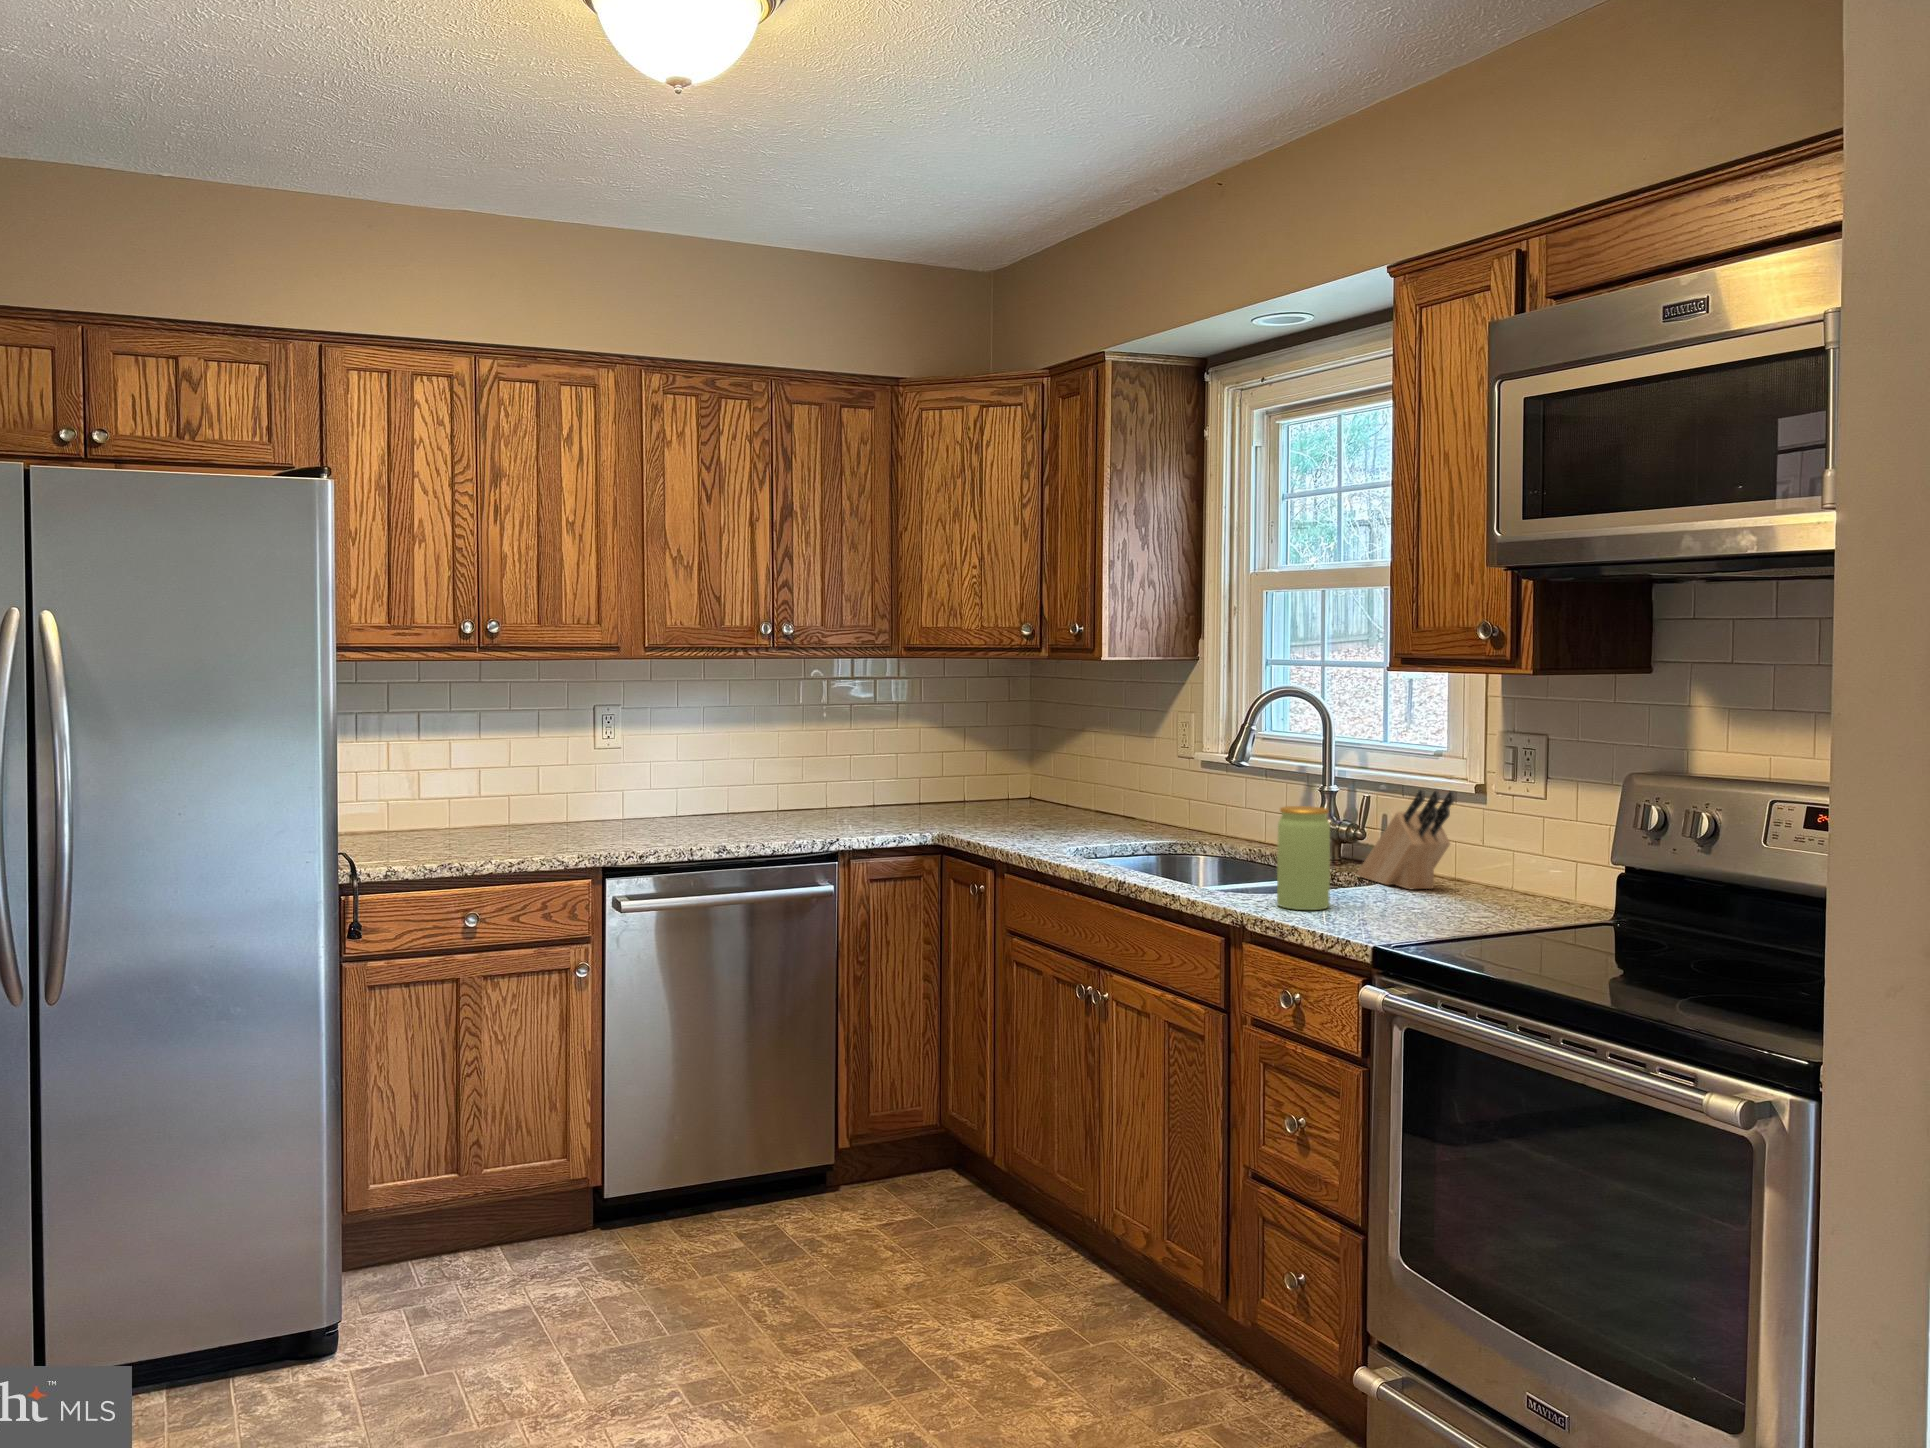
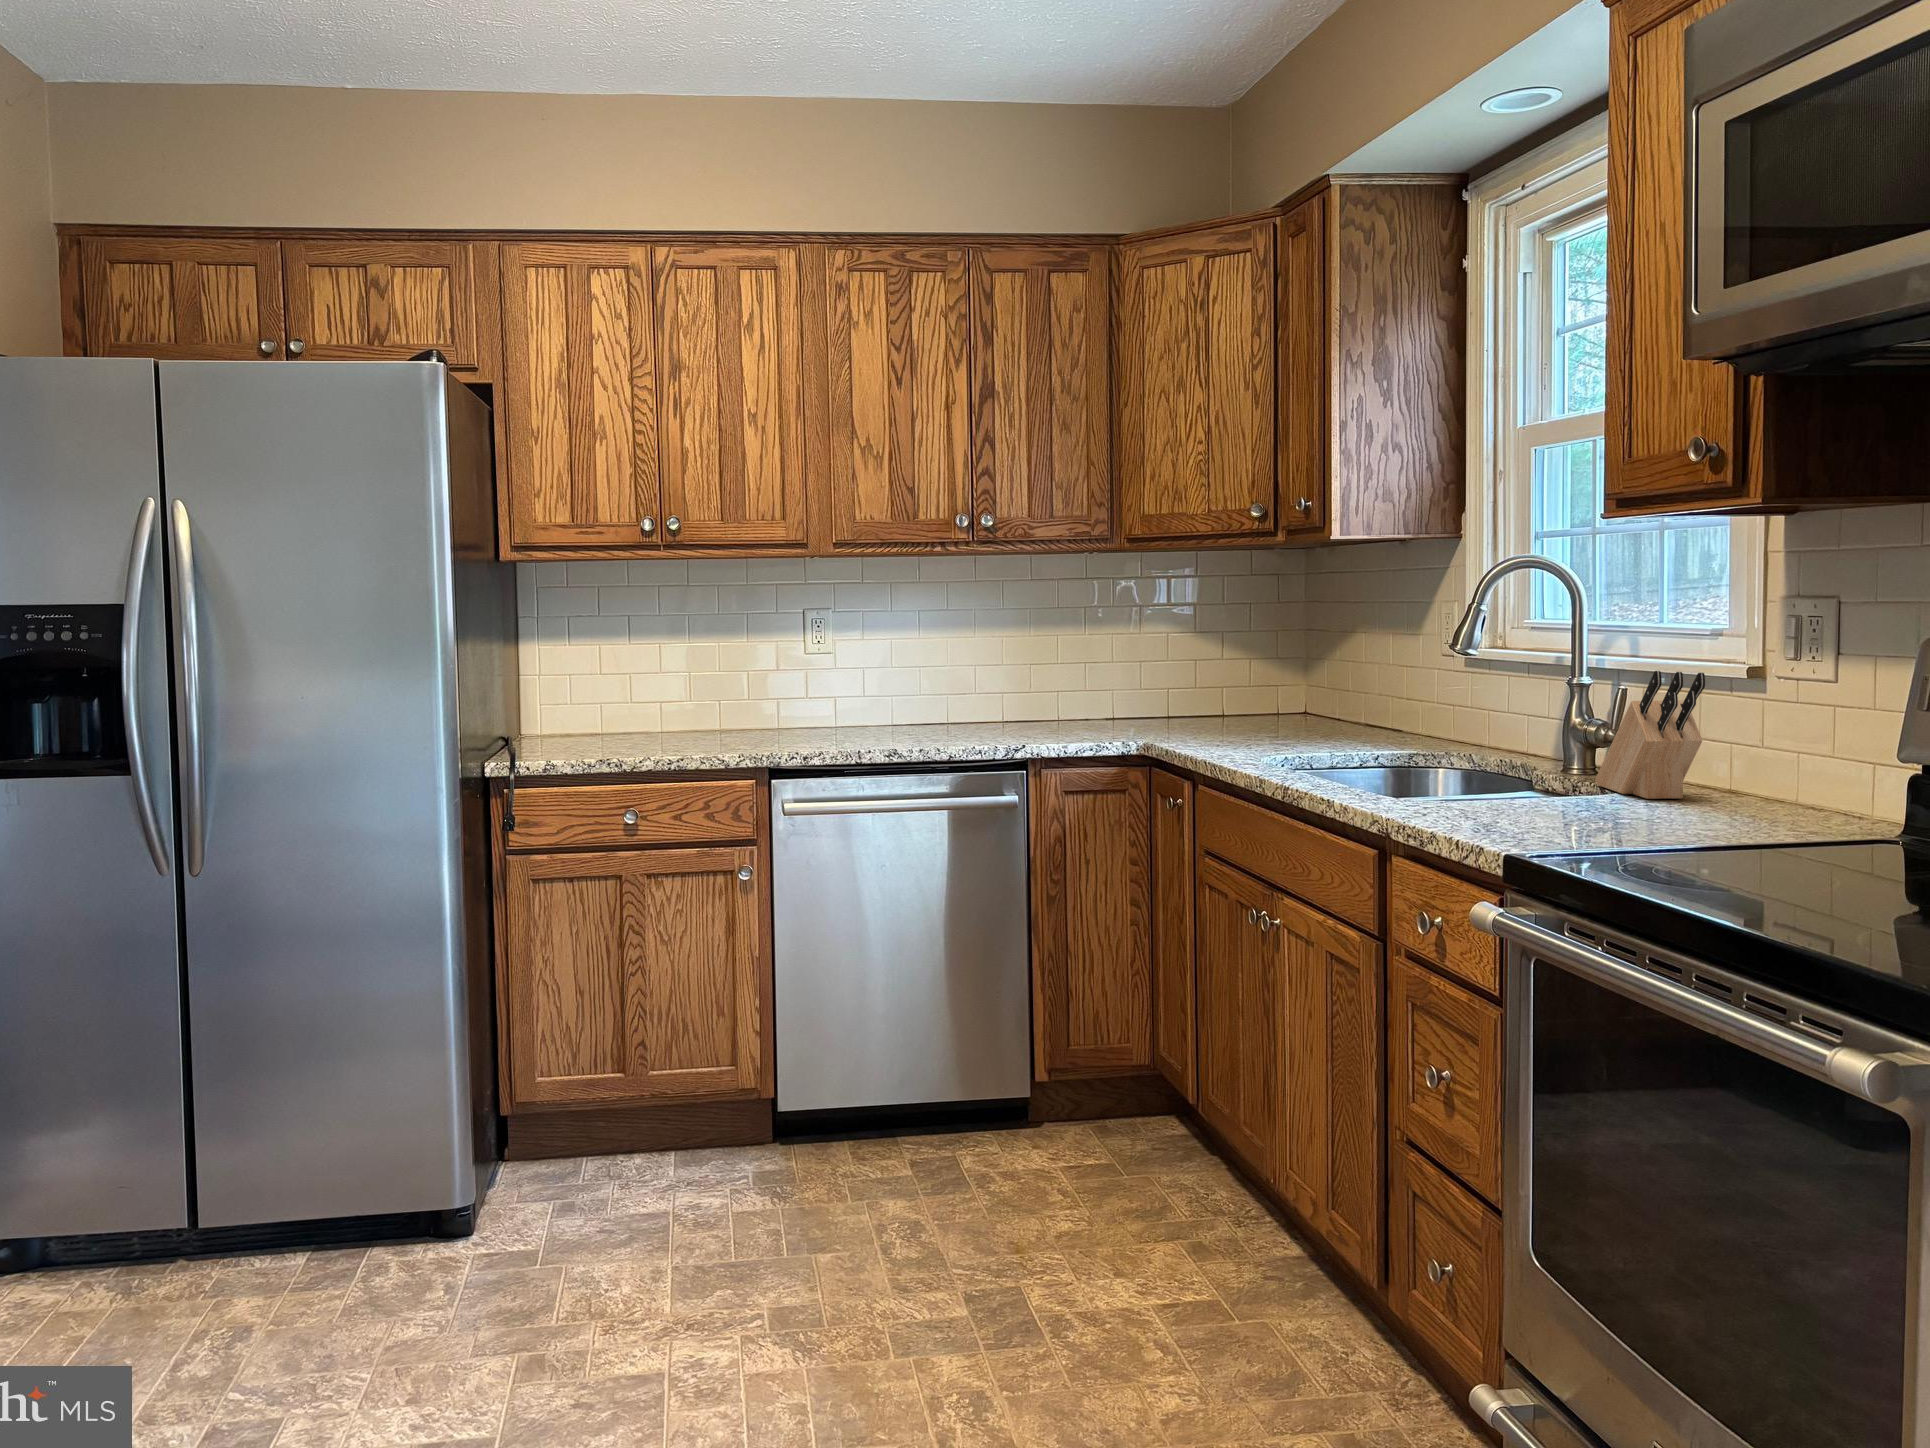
jar: present [1277,806,1330,910] -> none [1442,689,1509,817]

